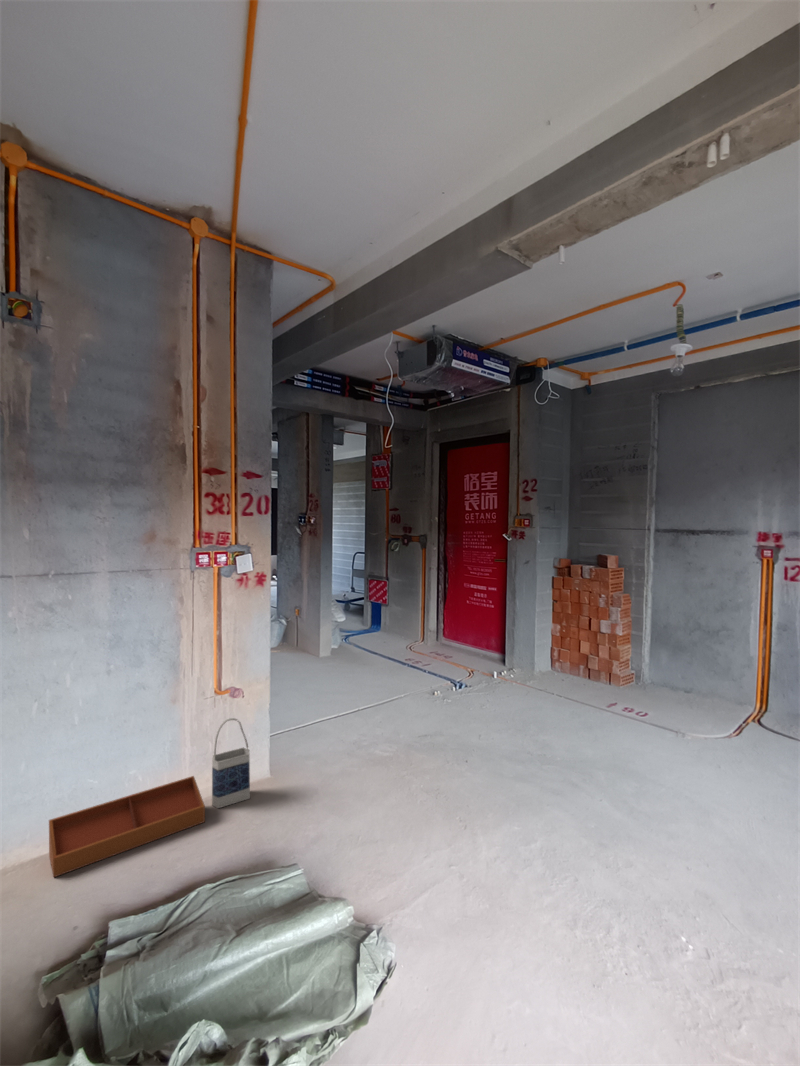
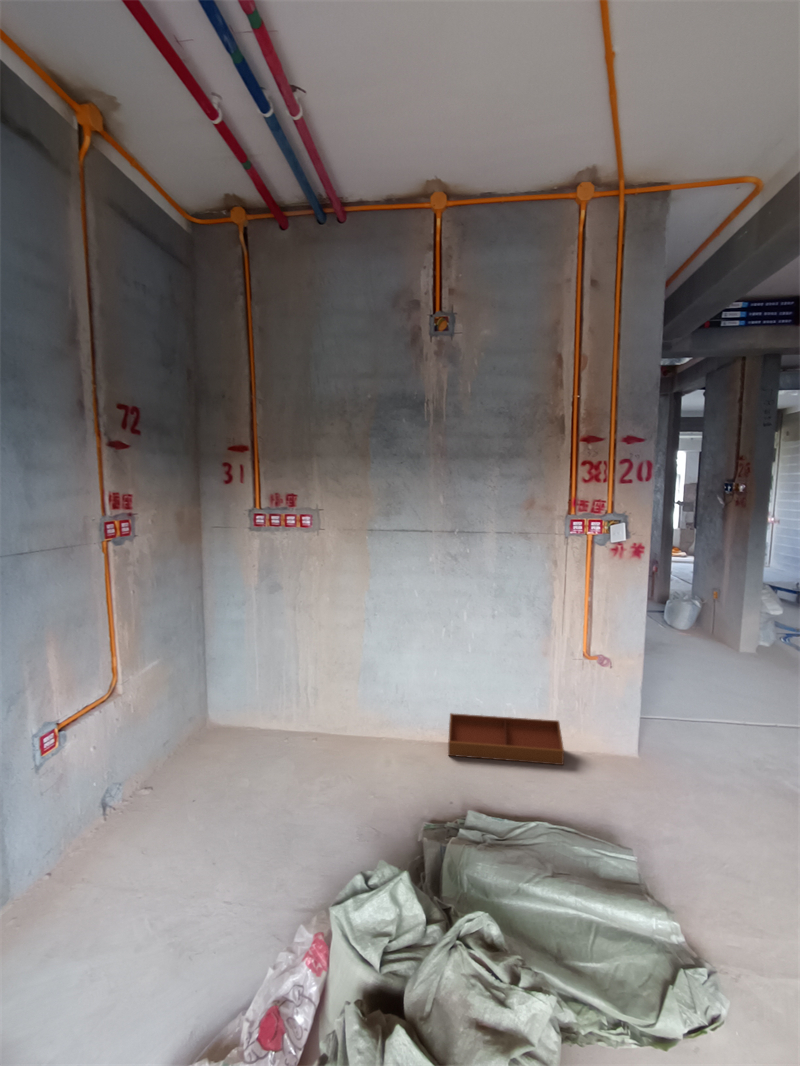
bag: present [212,718,250,808] -> none [574,680,614,762]

